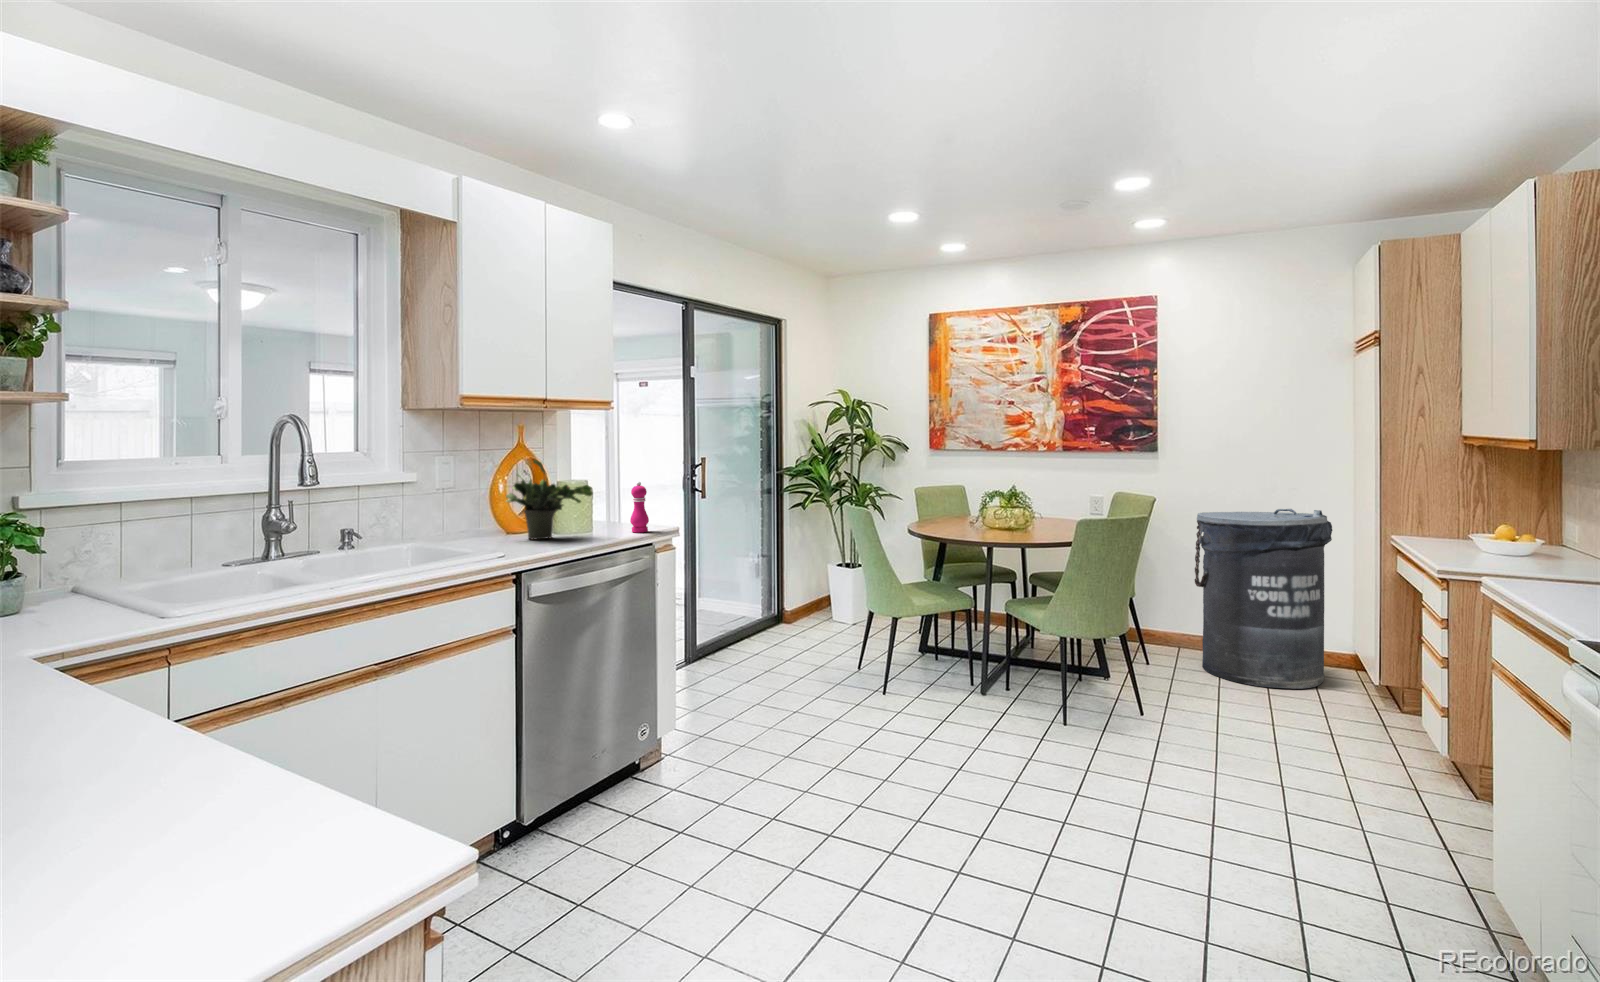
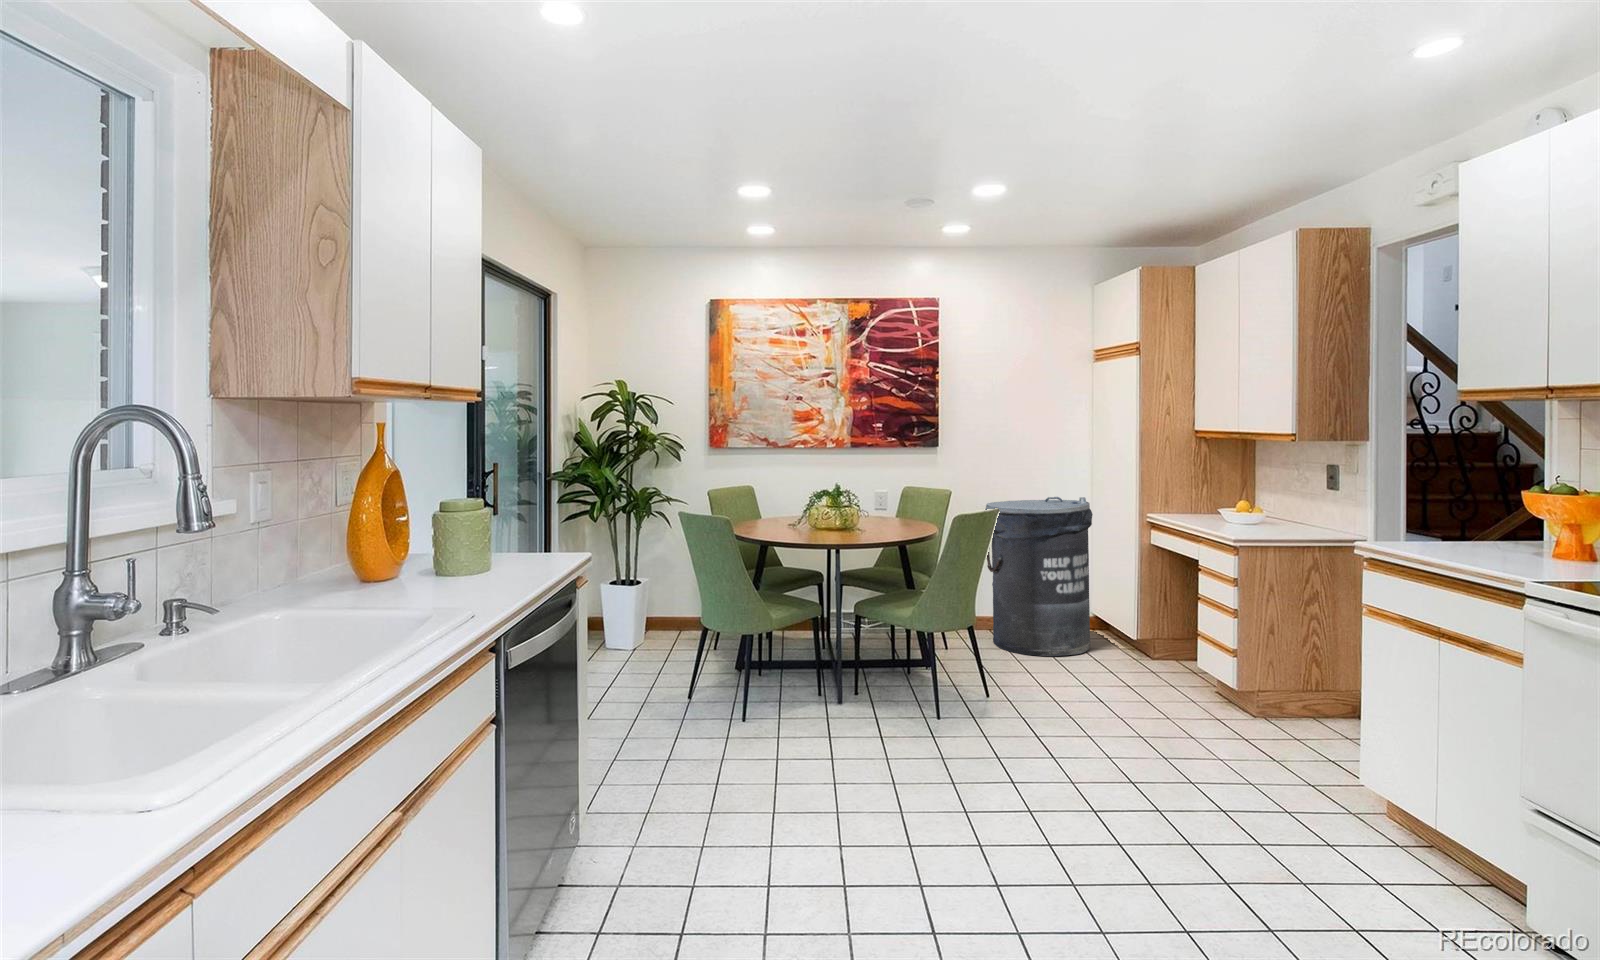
potted plant: present [506,460,593,539] -> none [398,483,517,590]
pepper mill: present [630,482,649,532] -> none [542,504,565,568]

